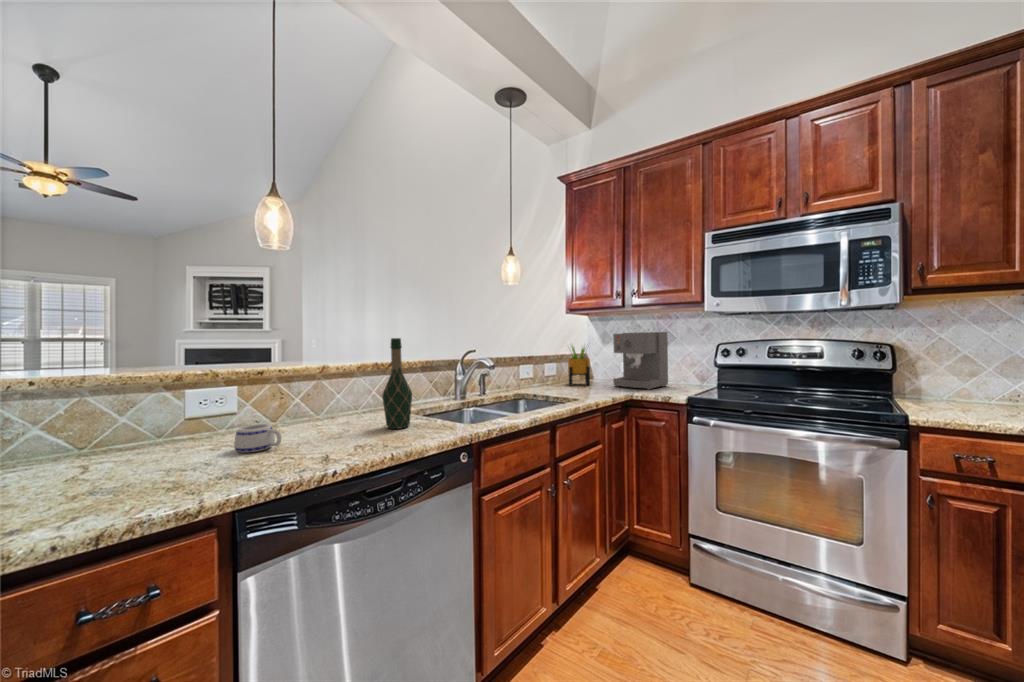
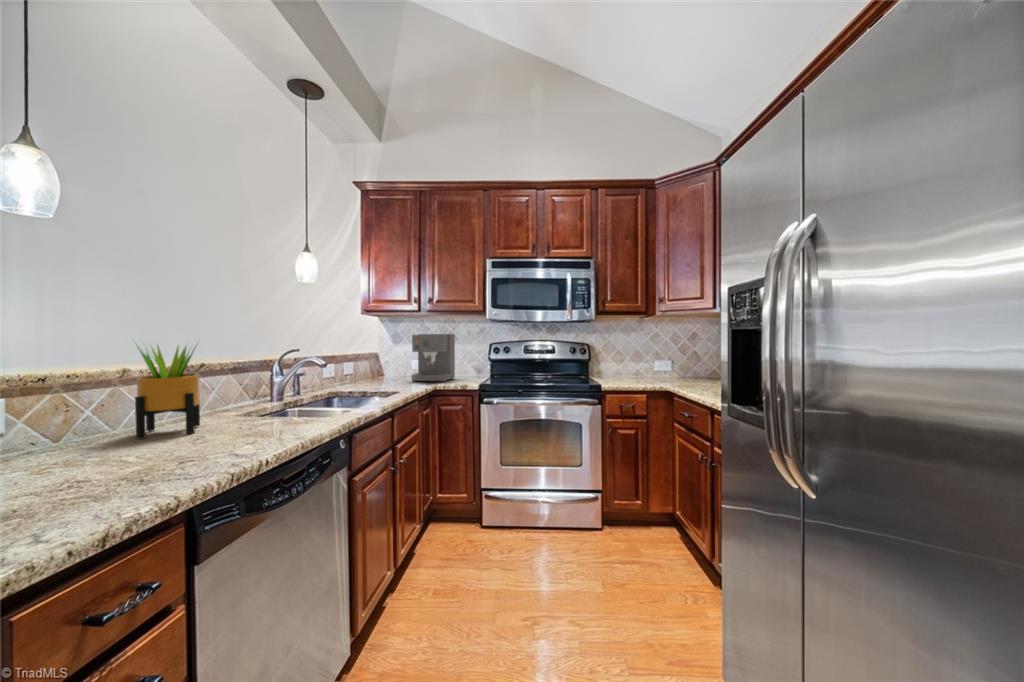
wine bottle: present [382,338,412,429] -> none [241,336,276,429]
potted plant: present [568,346,590,386] -> present [135,346,200,440]
mug: present [234,424,281,453] -> none [82,434,154,469]

